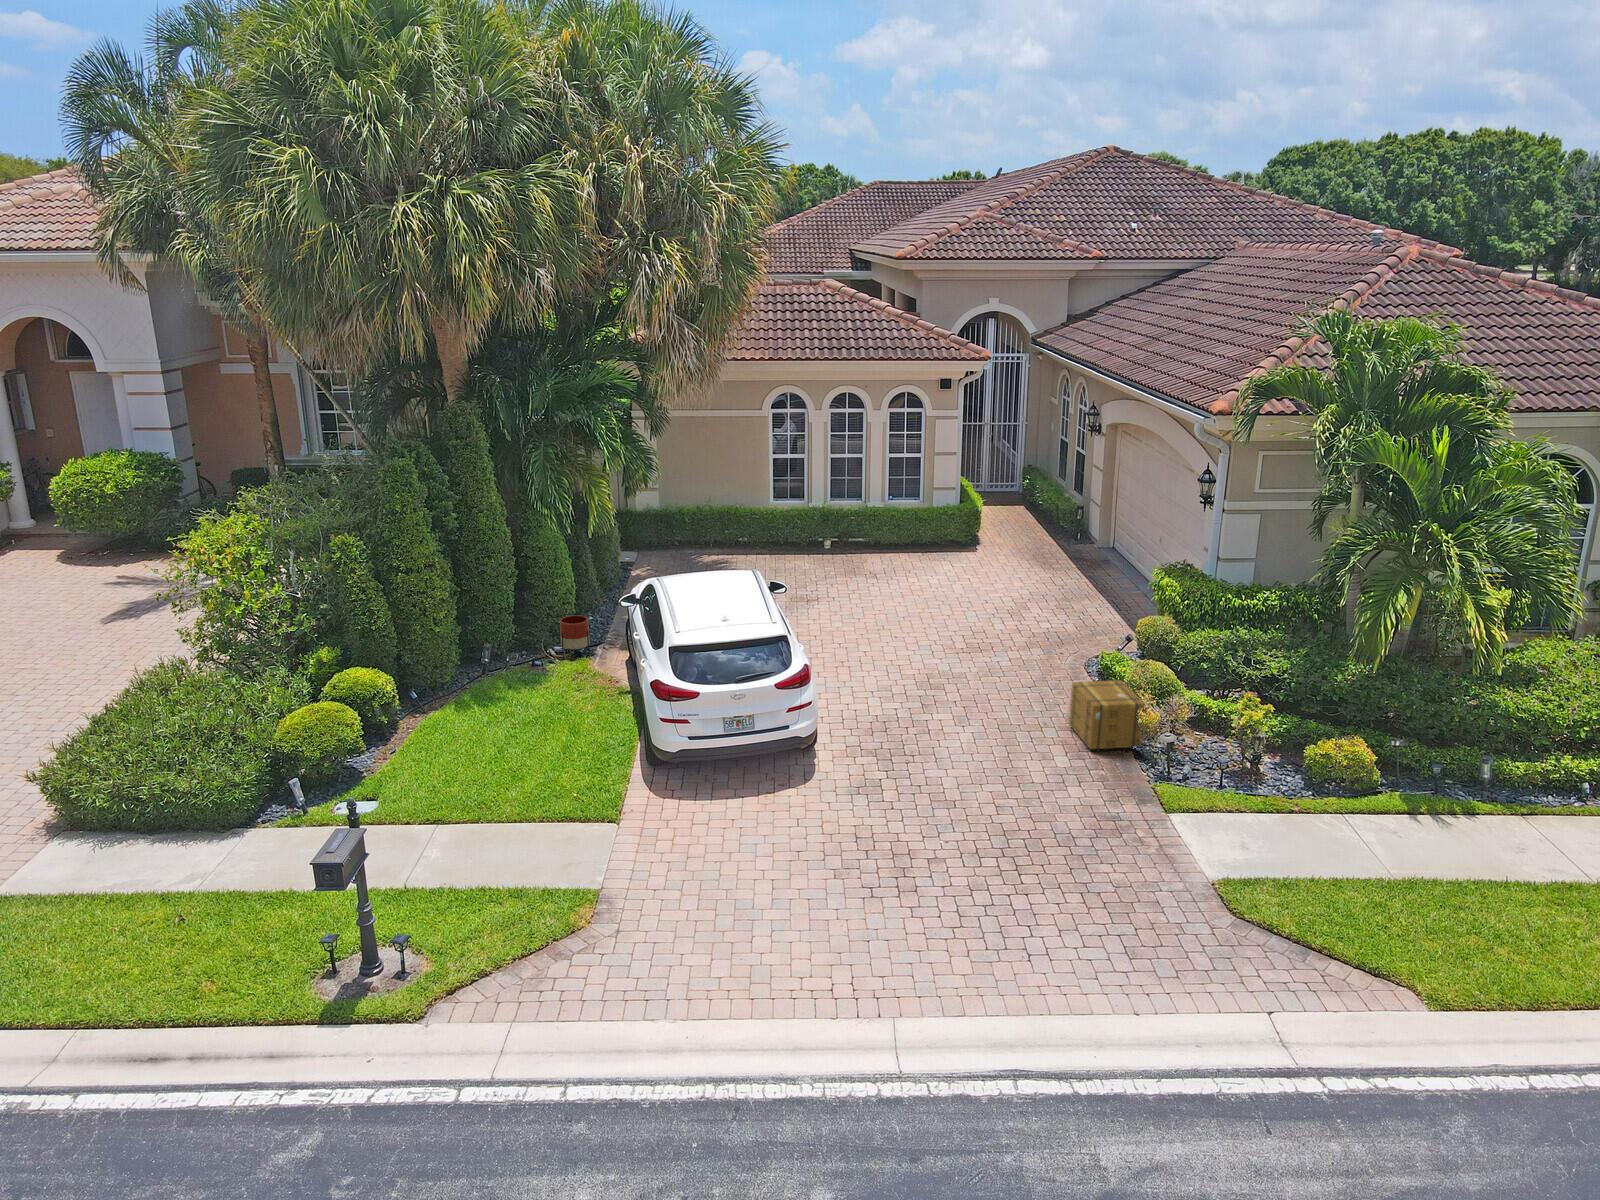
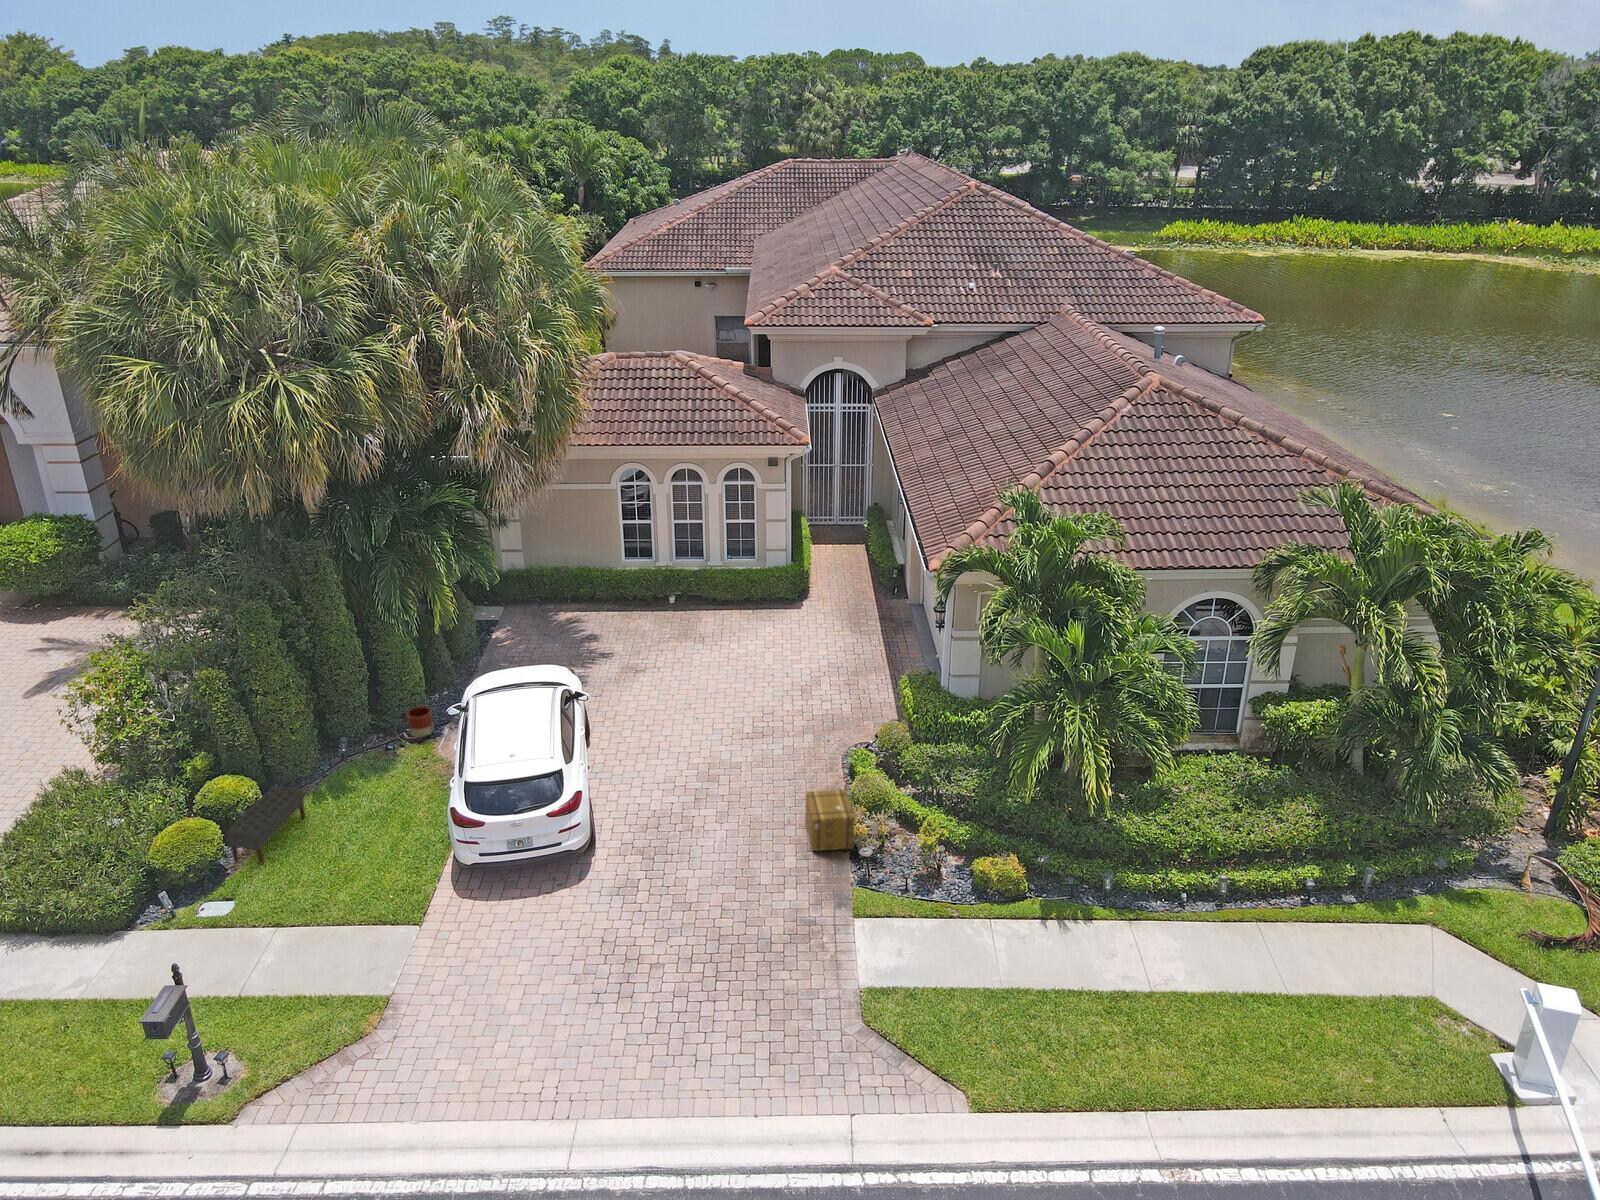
bench: none [365,680,453,764] -> present [226,786,306,865]

